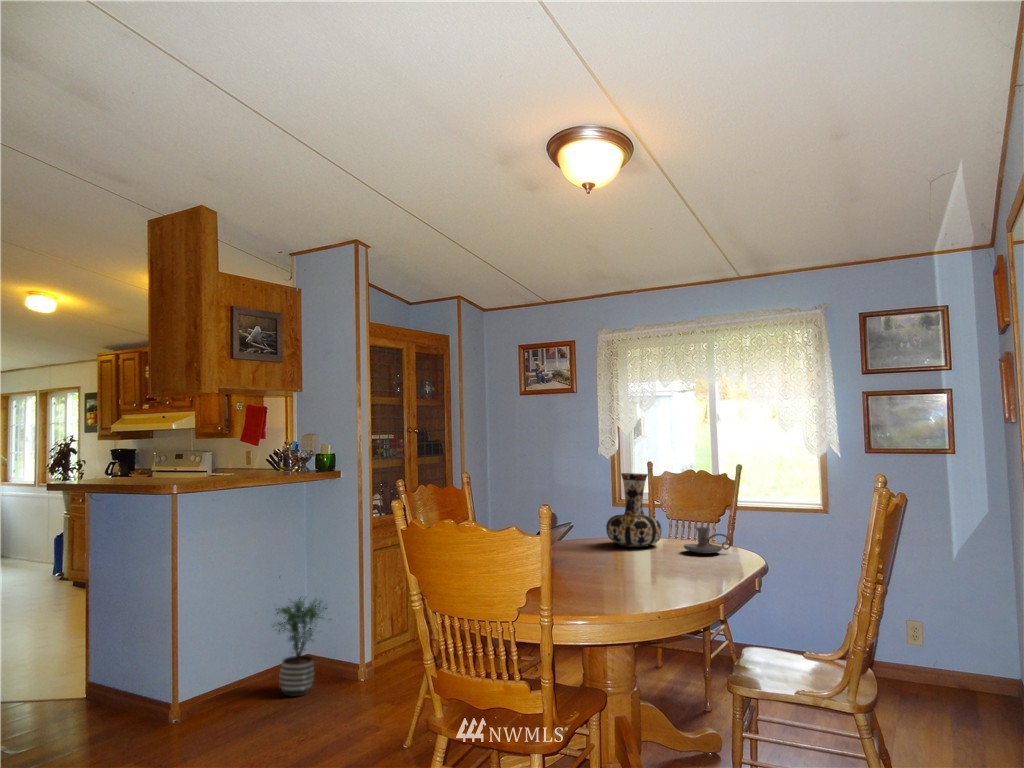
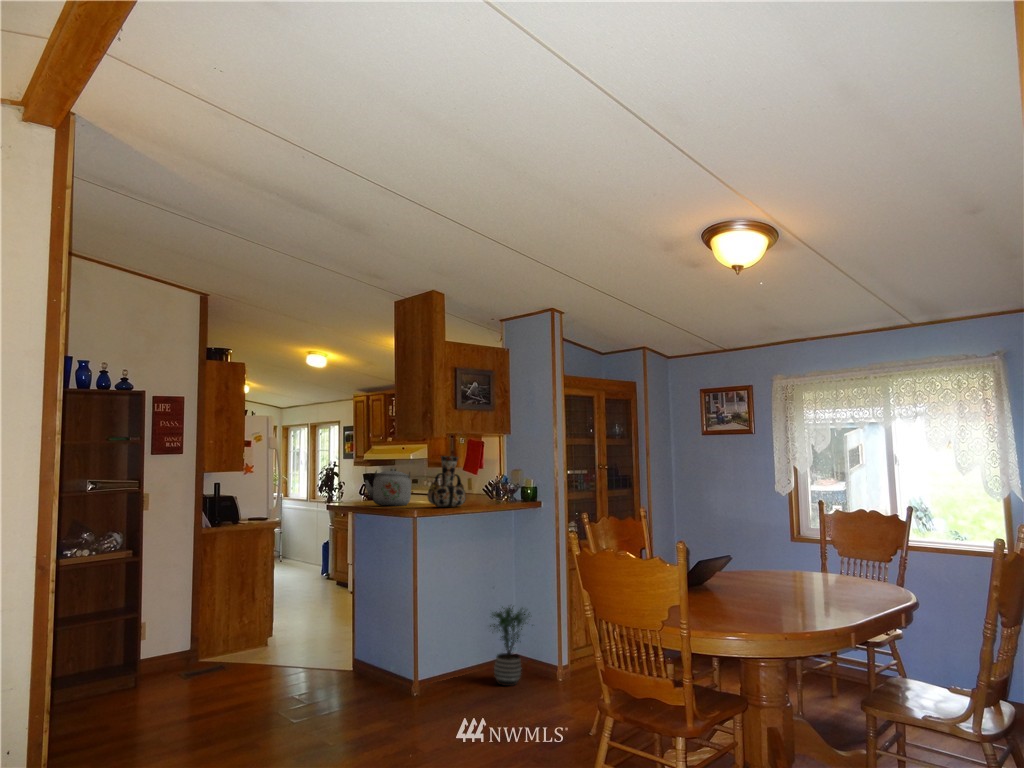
kettle: none [102,434,170,482] -> present [365,469,411,506]
vase: present [606,473,662,547] -> present [427,456,466,507]
candle holder: present [684,527,731,554] -> none [836,567,882,591]

